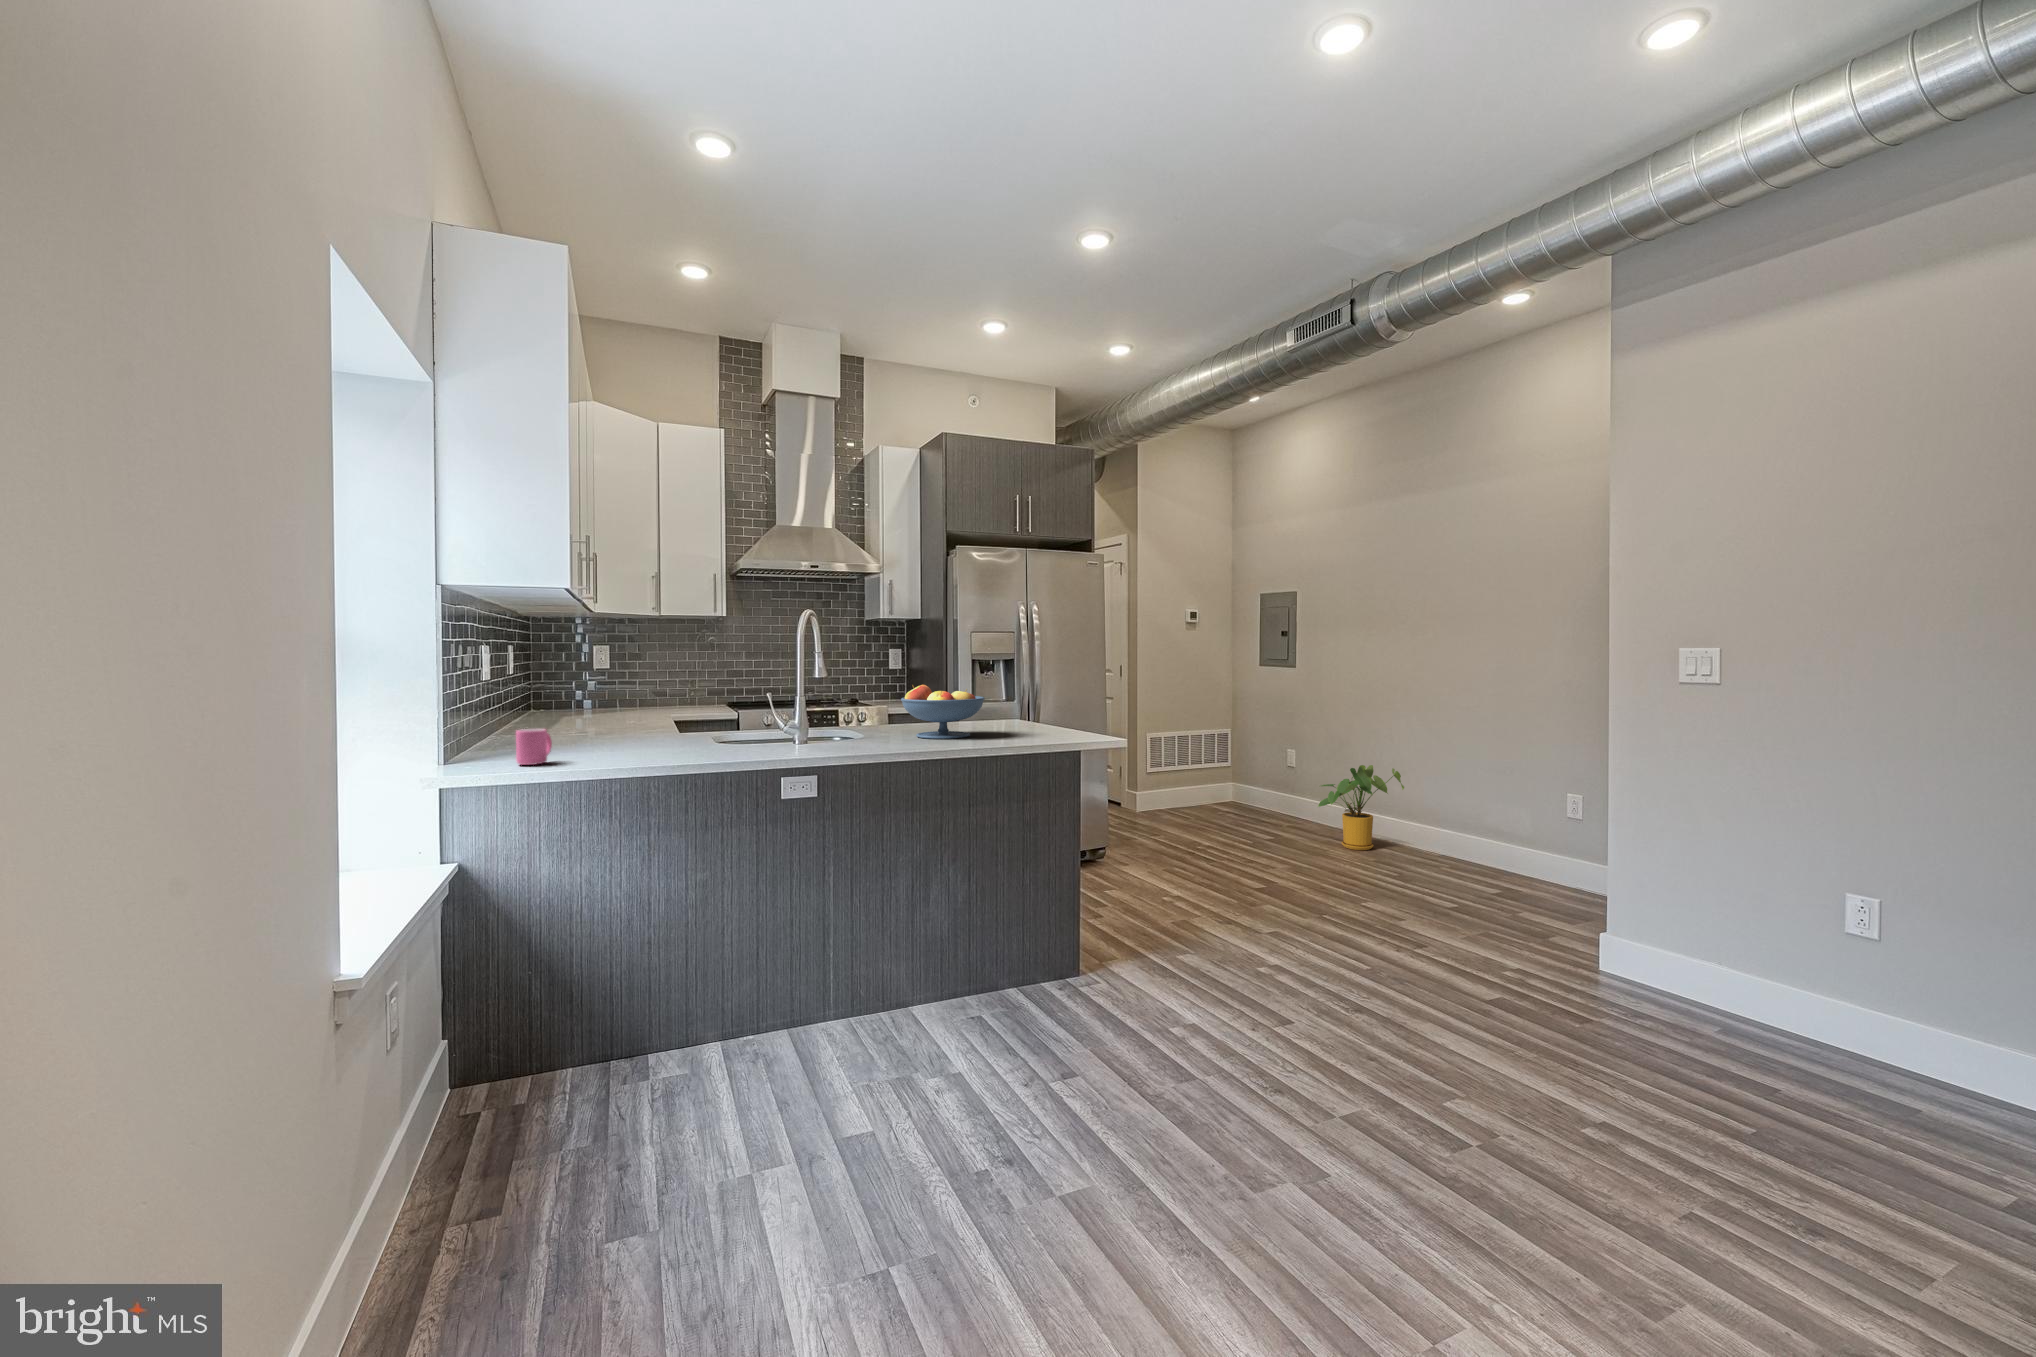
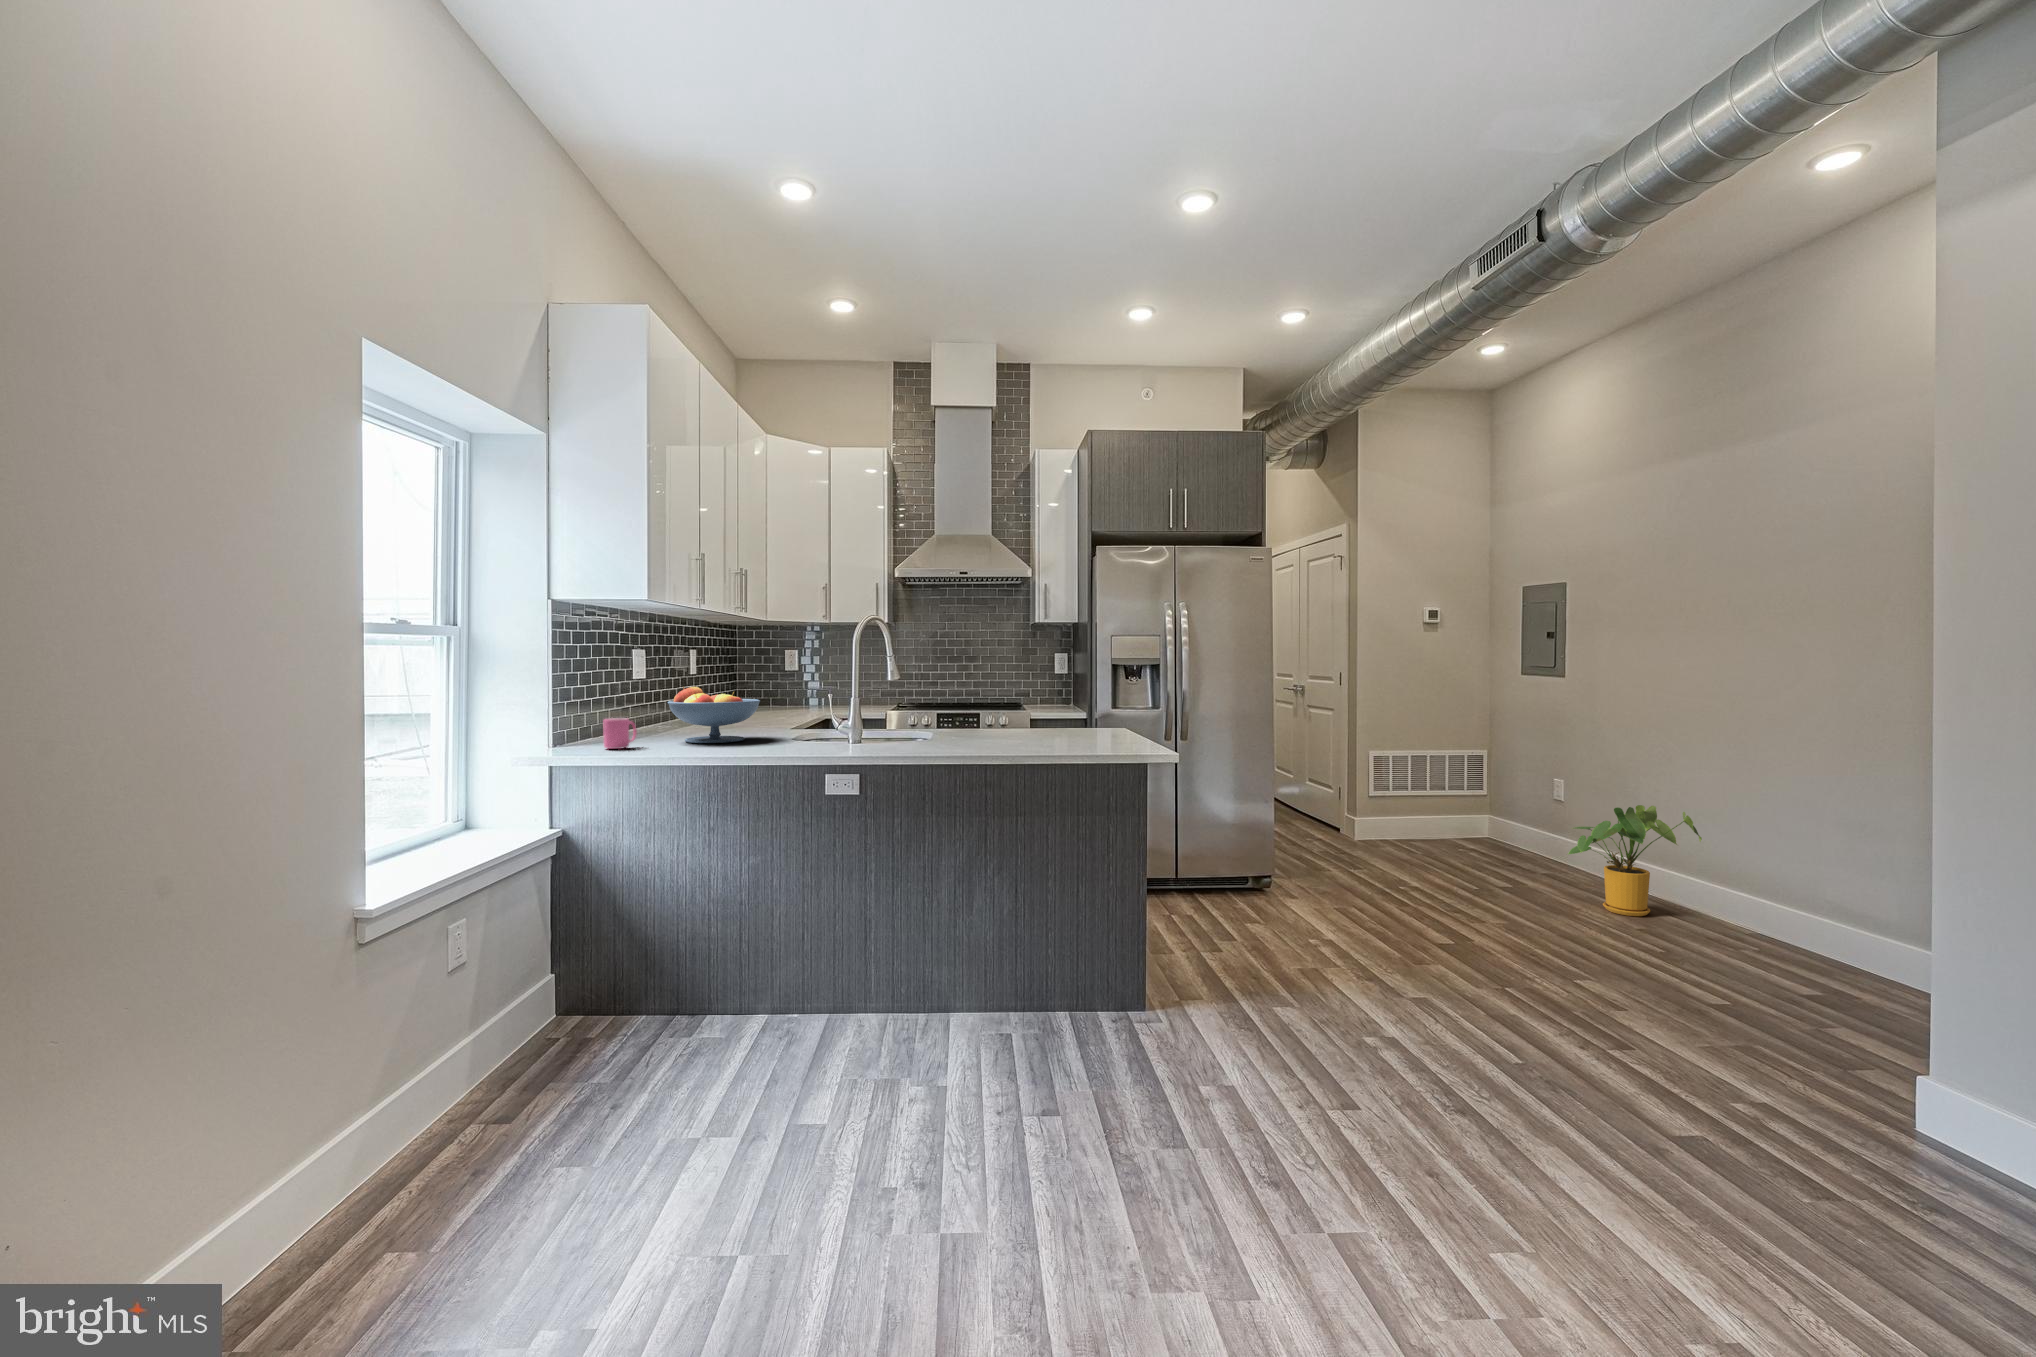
fruit bowl: present [901,685,985,739] -> present [668,687,760,743]

